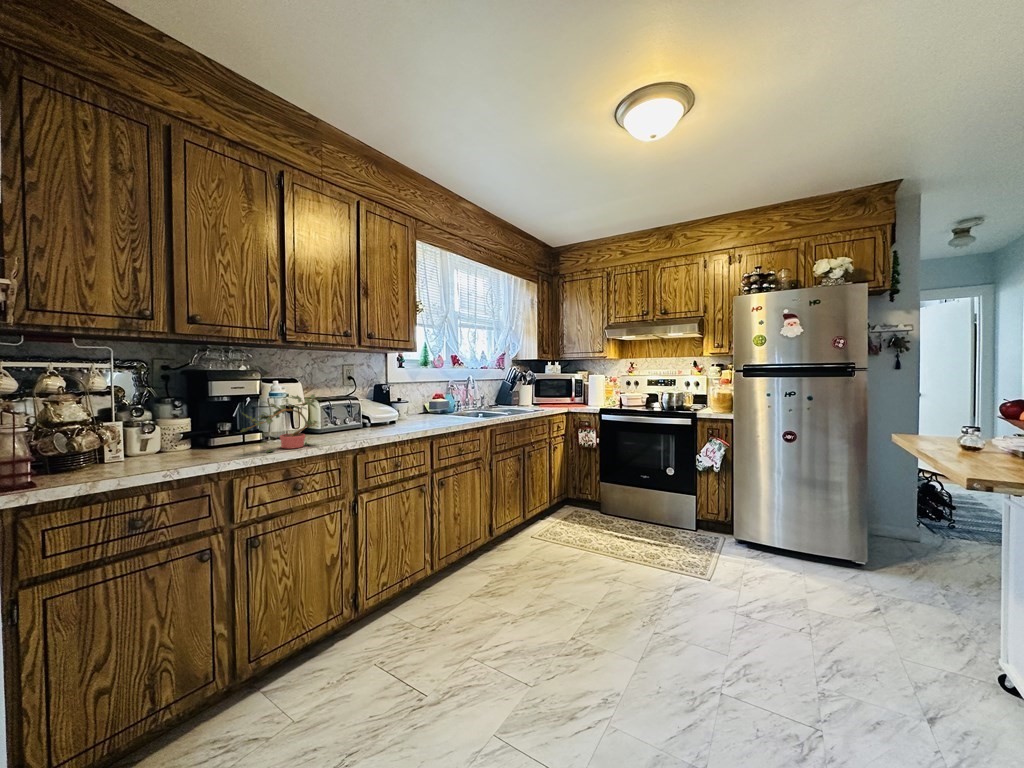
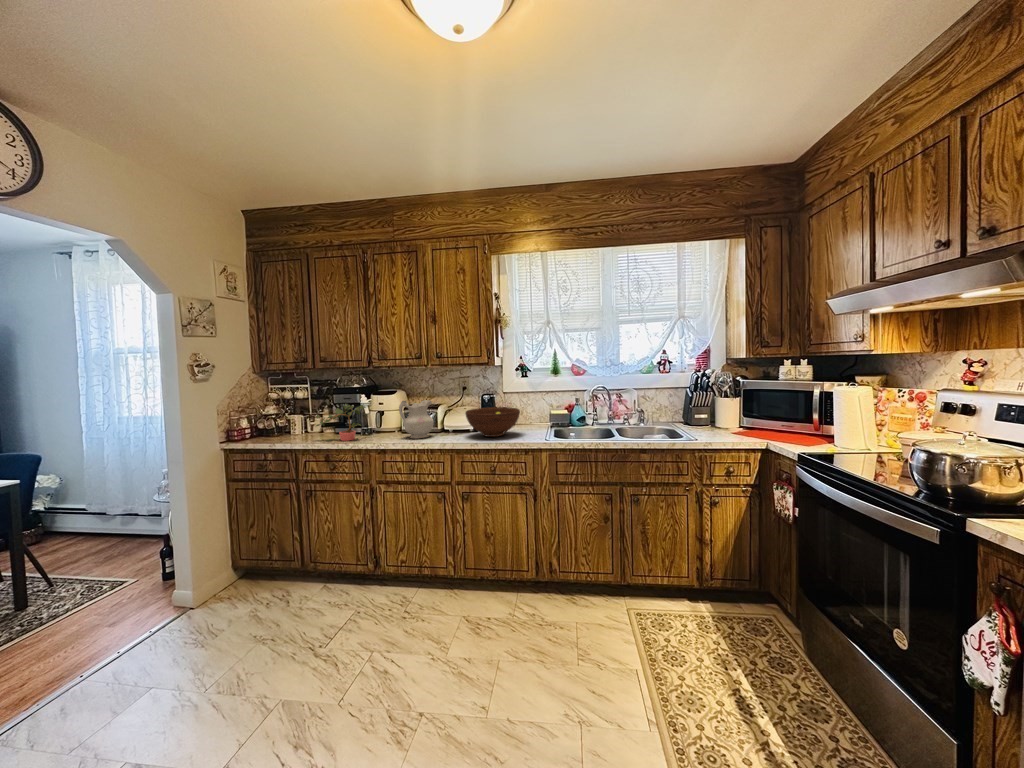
ceramic pitcher: none [350,388,388,434] -> present [399,400,434,438]
fruit bowl: none [405,396,460,424] -> present [465,407,520,437]

